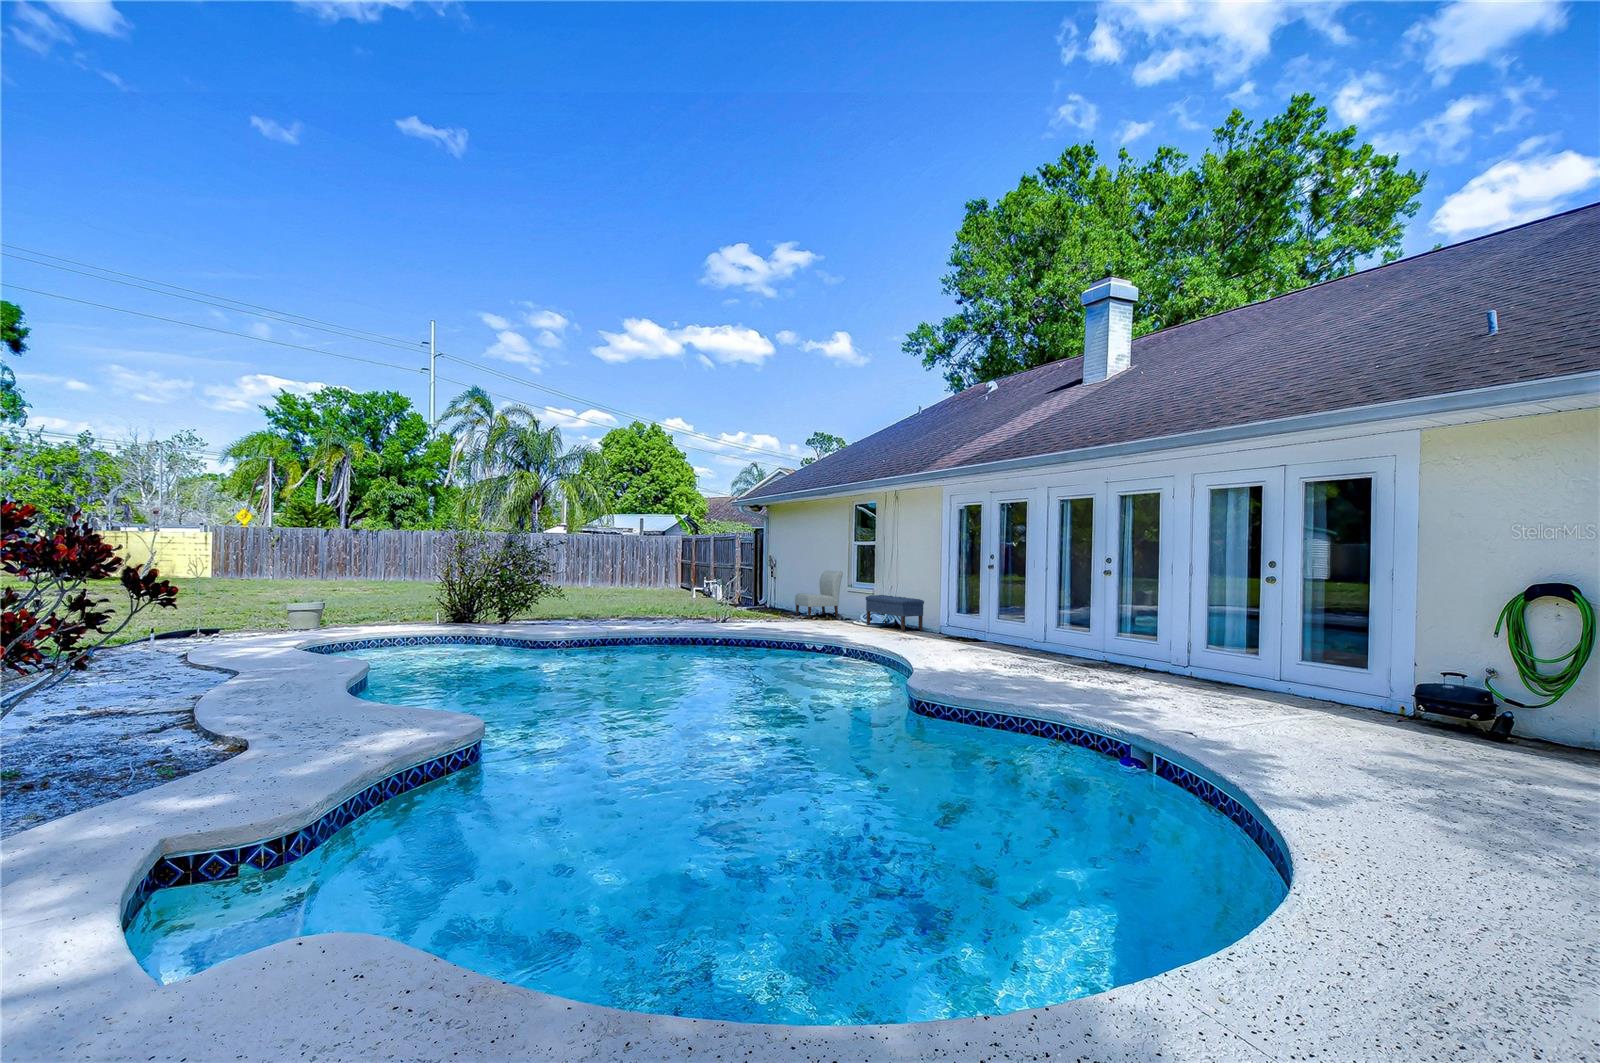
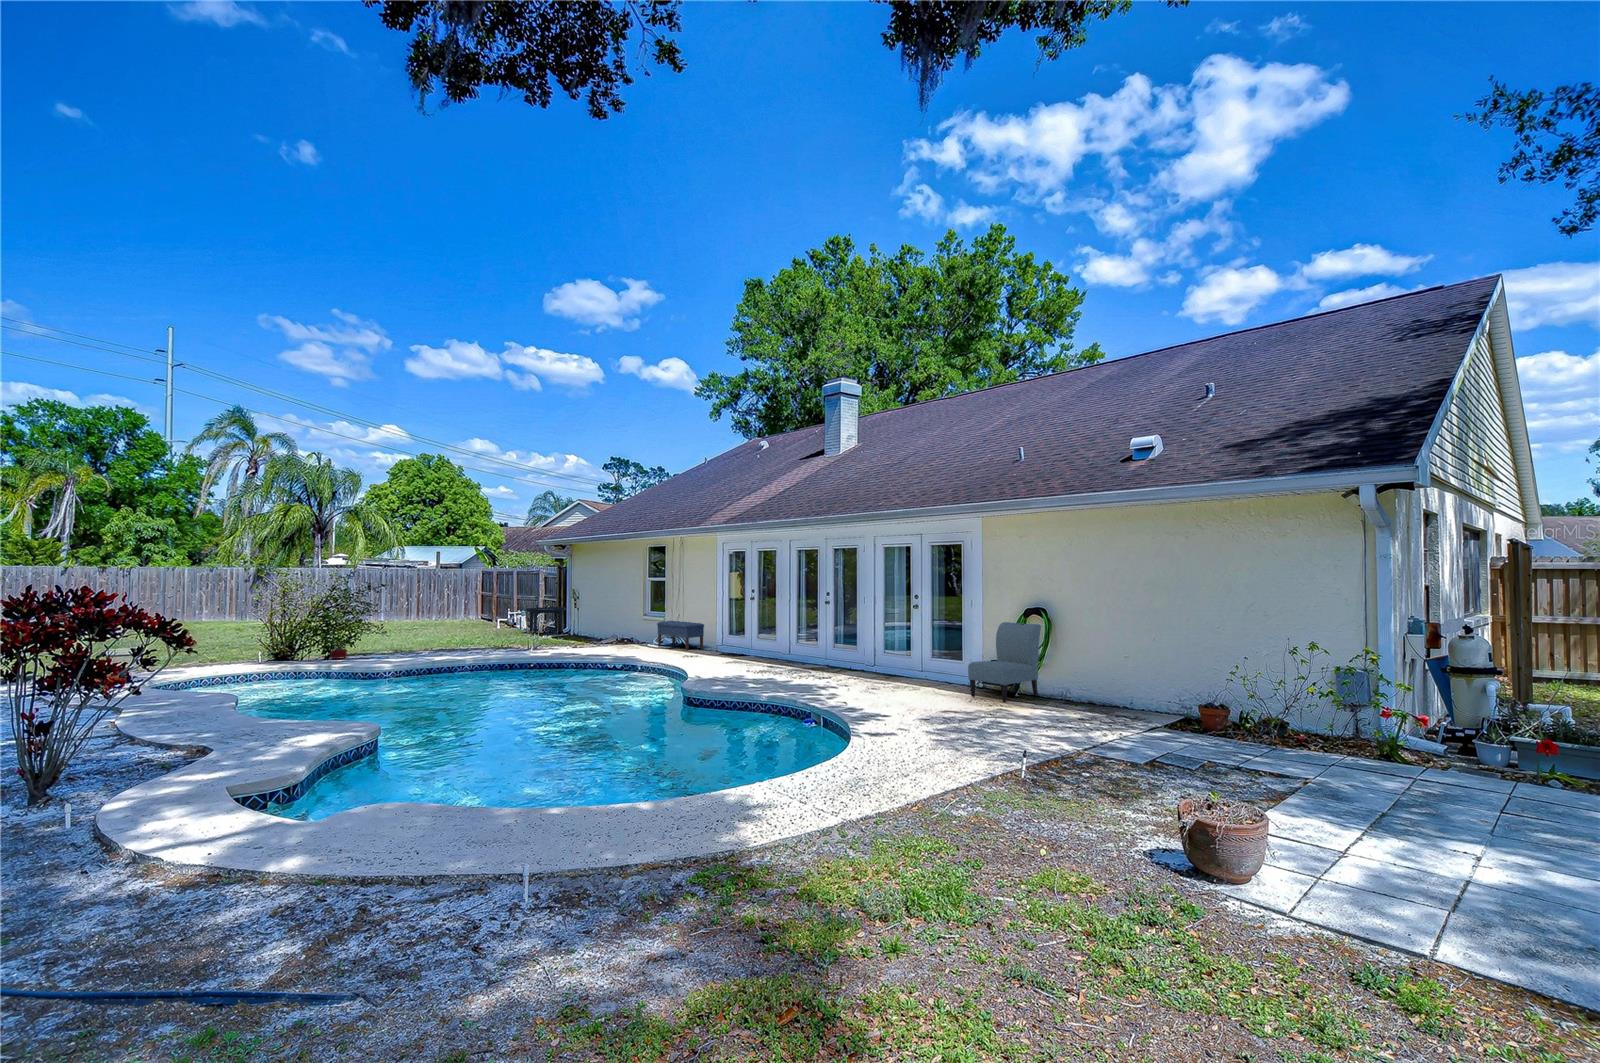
chair: present [795,570,843,618] -> present [968,622,1041,703]
round table: none [720,576,764,604] -> present [525,607,567,633]
decorative plant: none [509,584,549,621] -> present [331,632,347,659]

